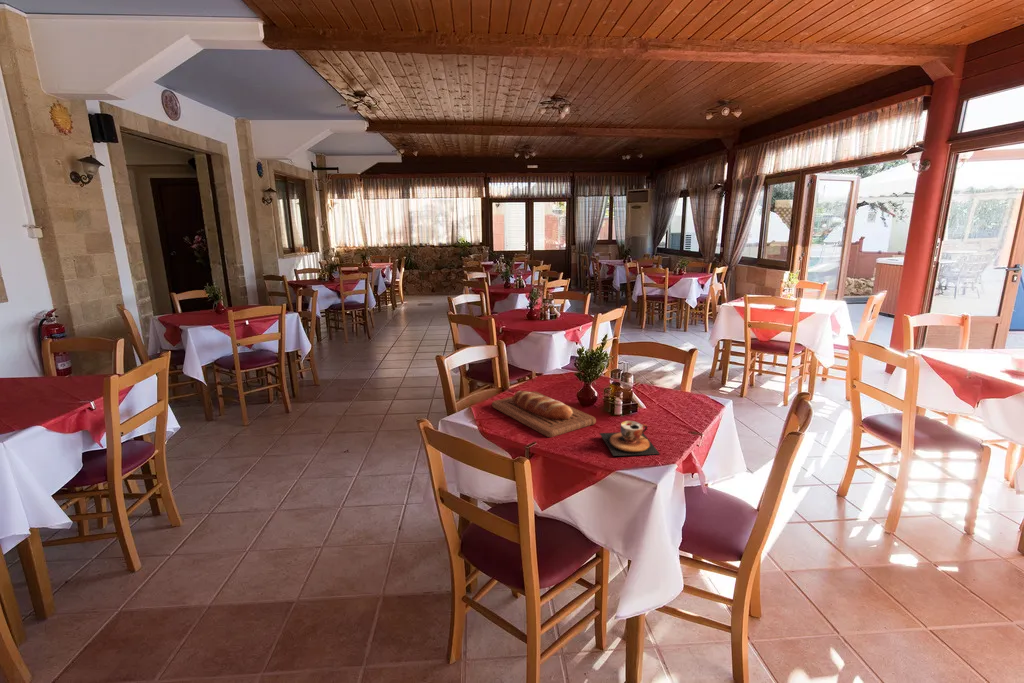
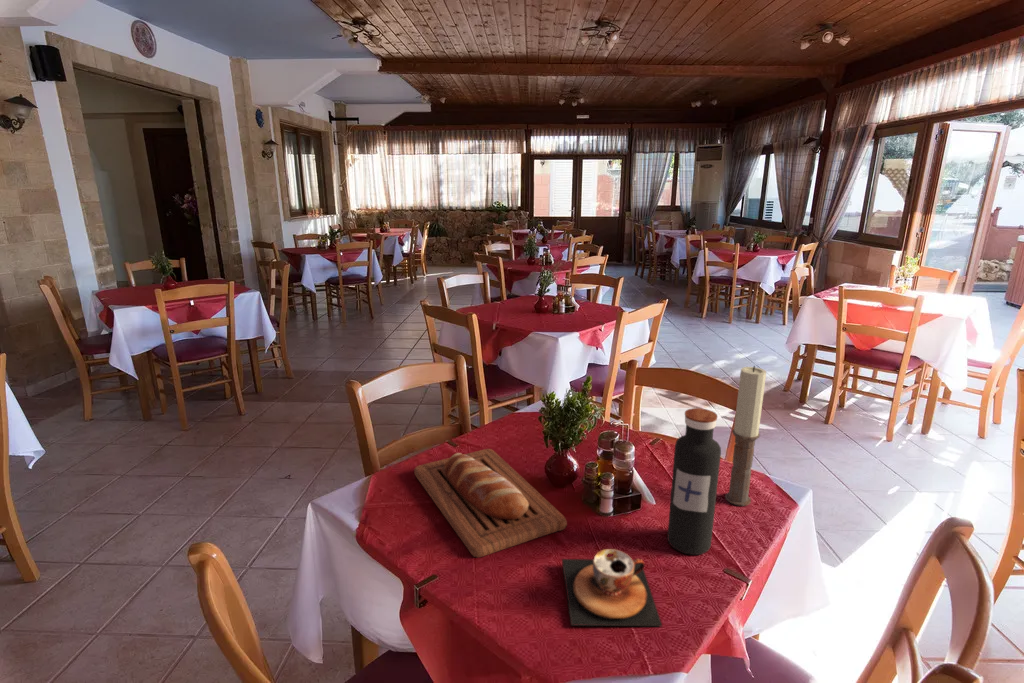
candle: none [683,326,703,410] -> present [725,366,766,506]
water bottle: none [654,346,683,429] -> present [667,408,721,555]

